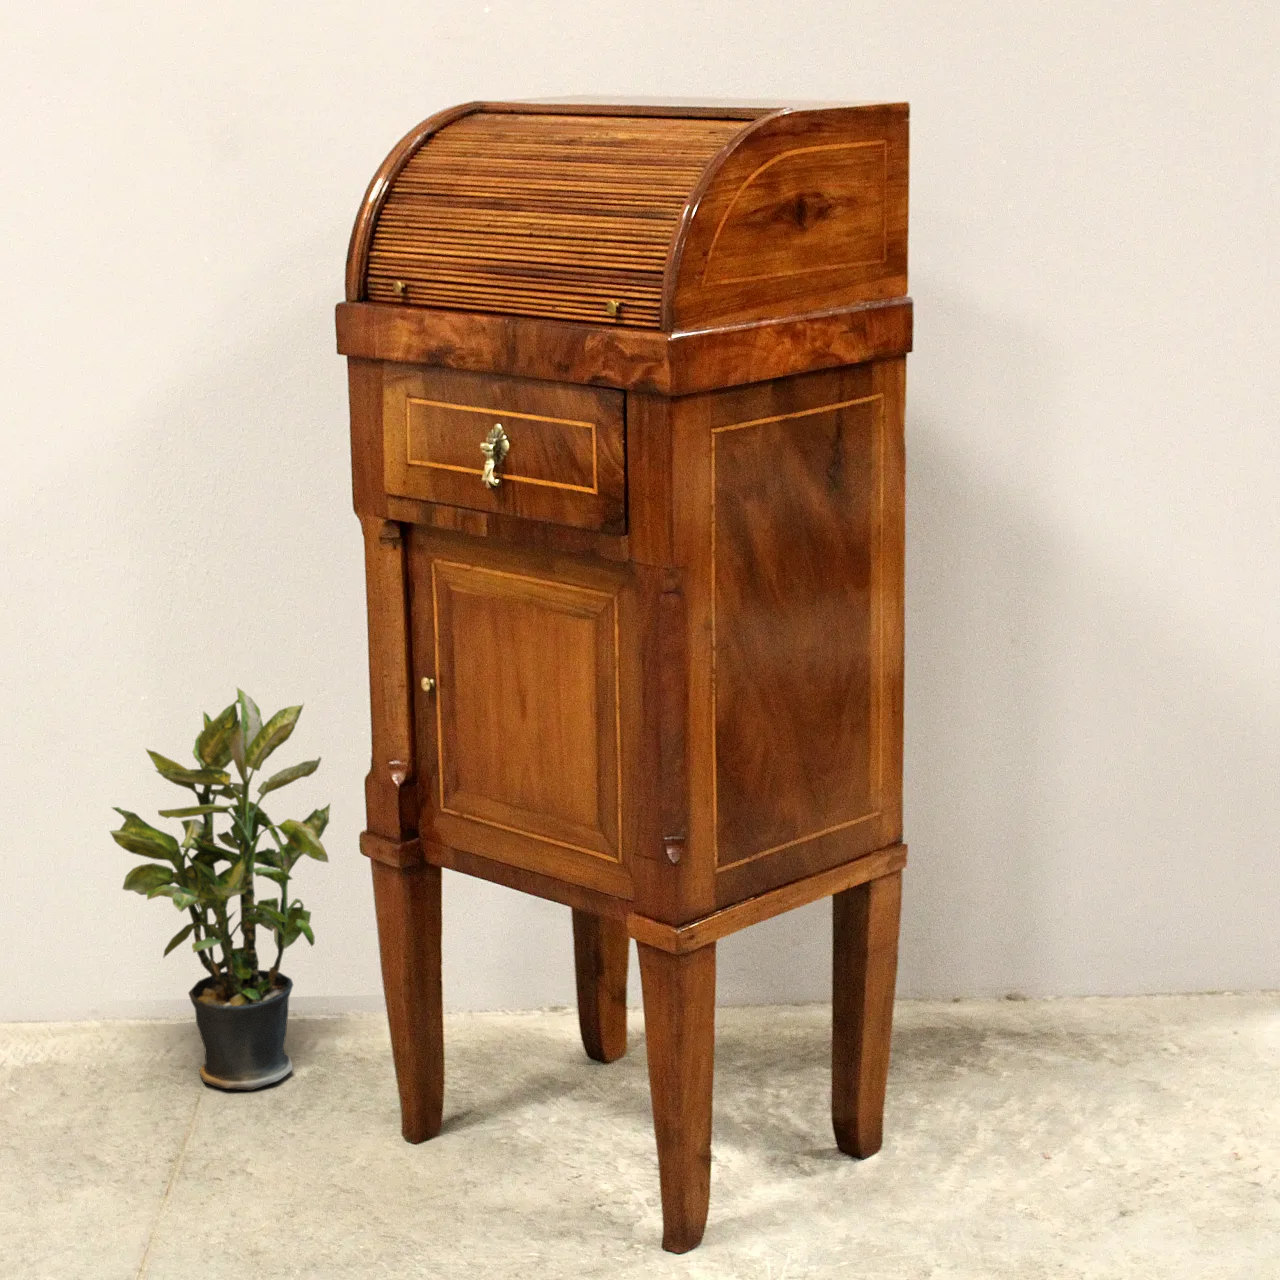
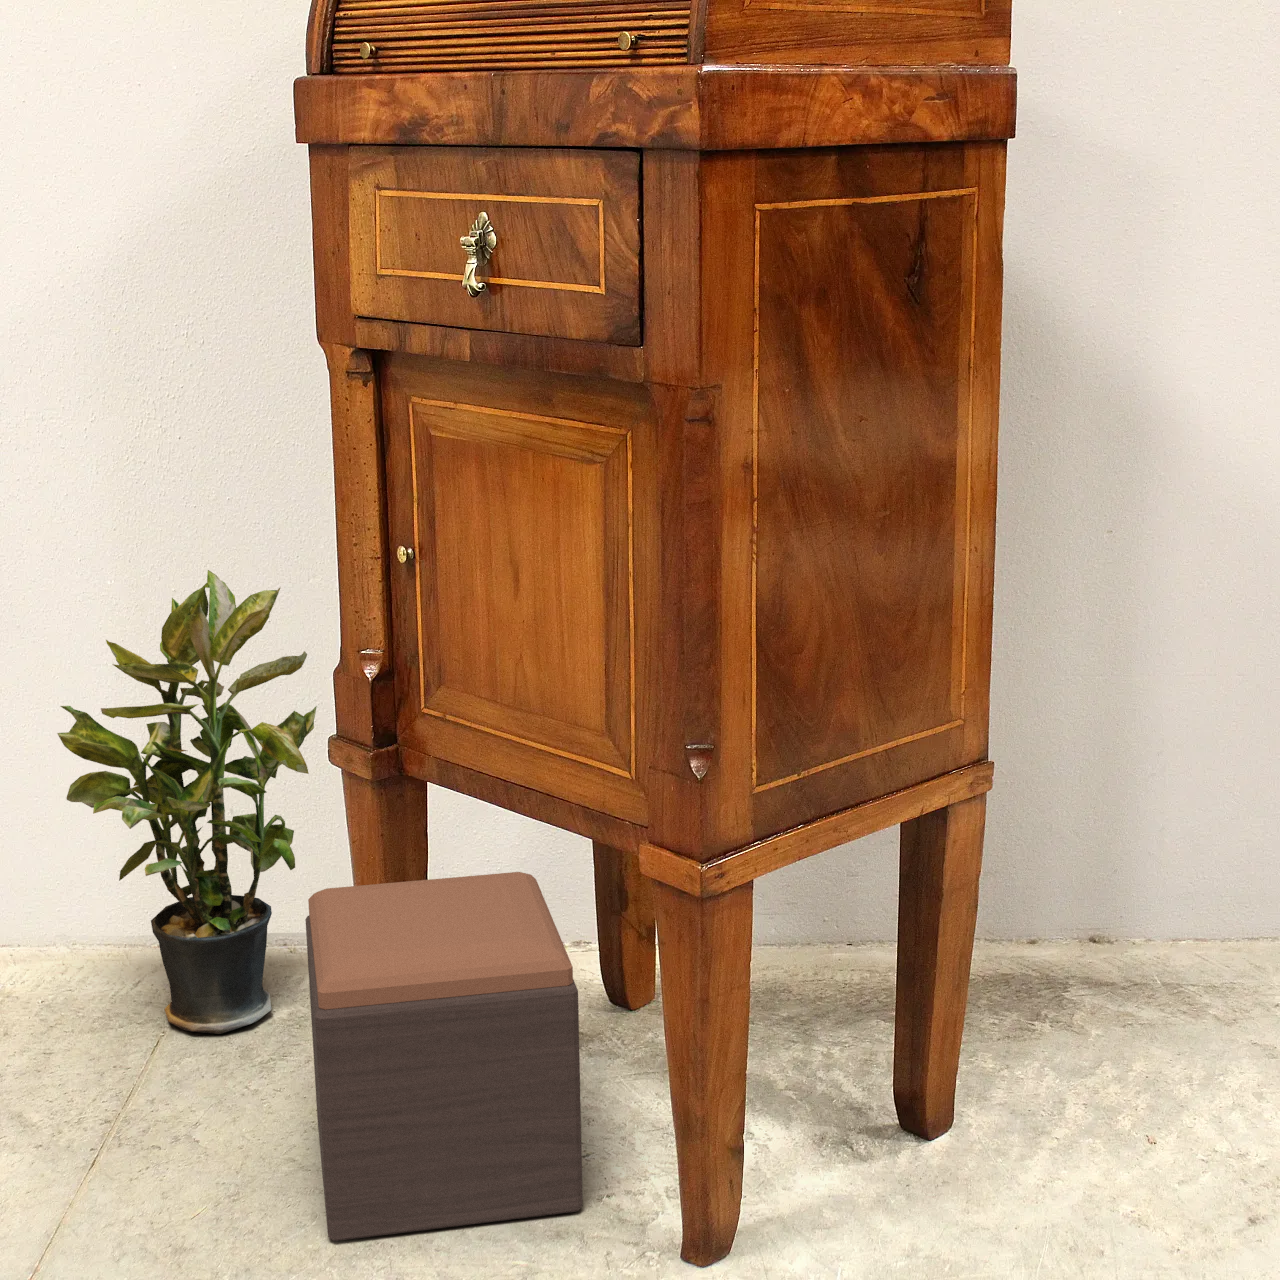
footstool: none [341,942,579,1244] -> present [305,872,583,1241]

